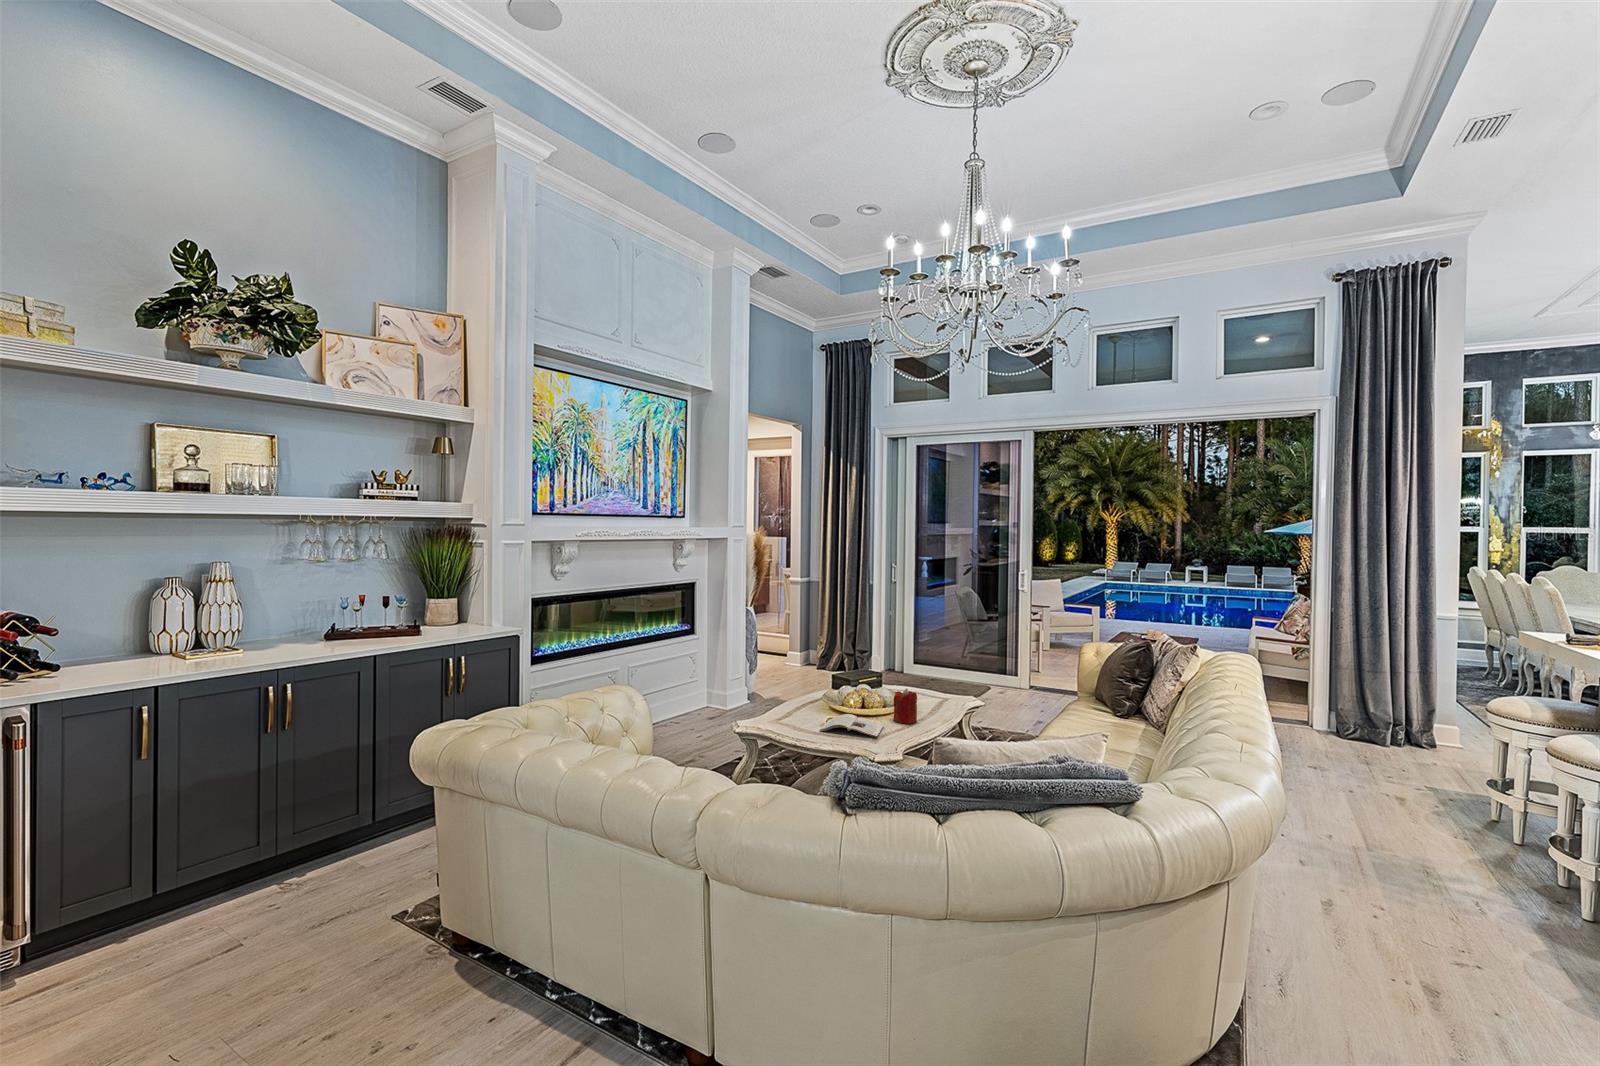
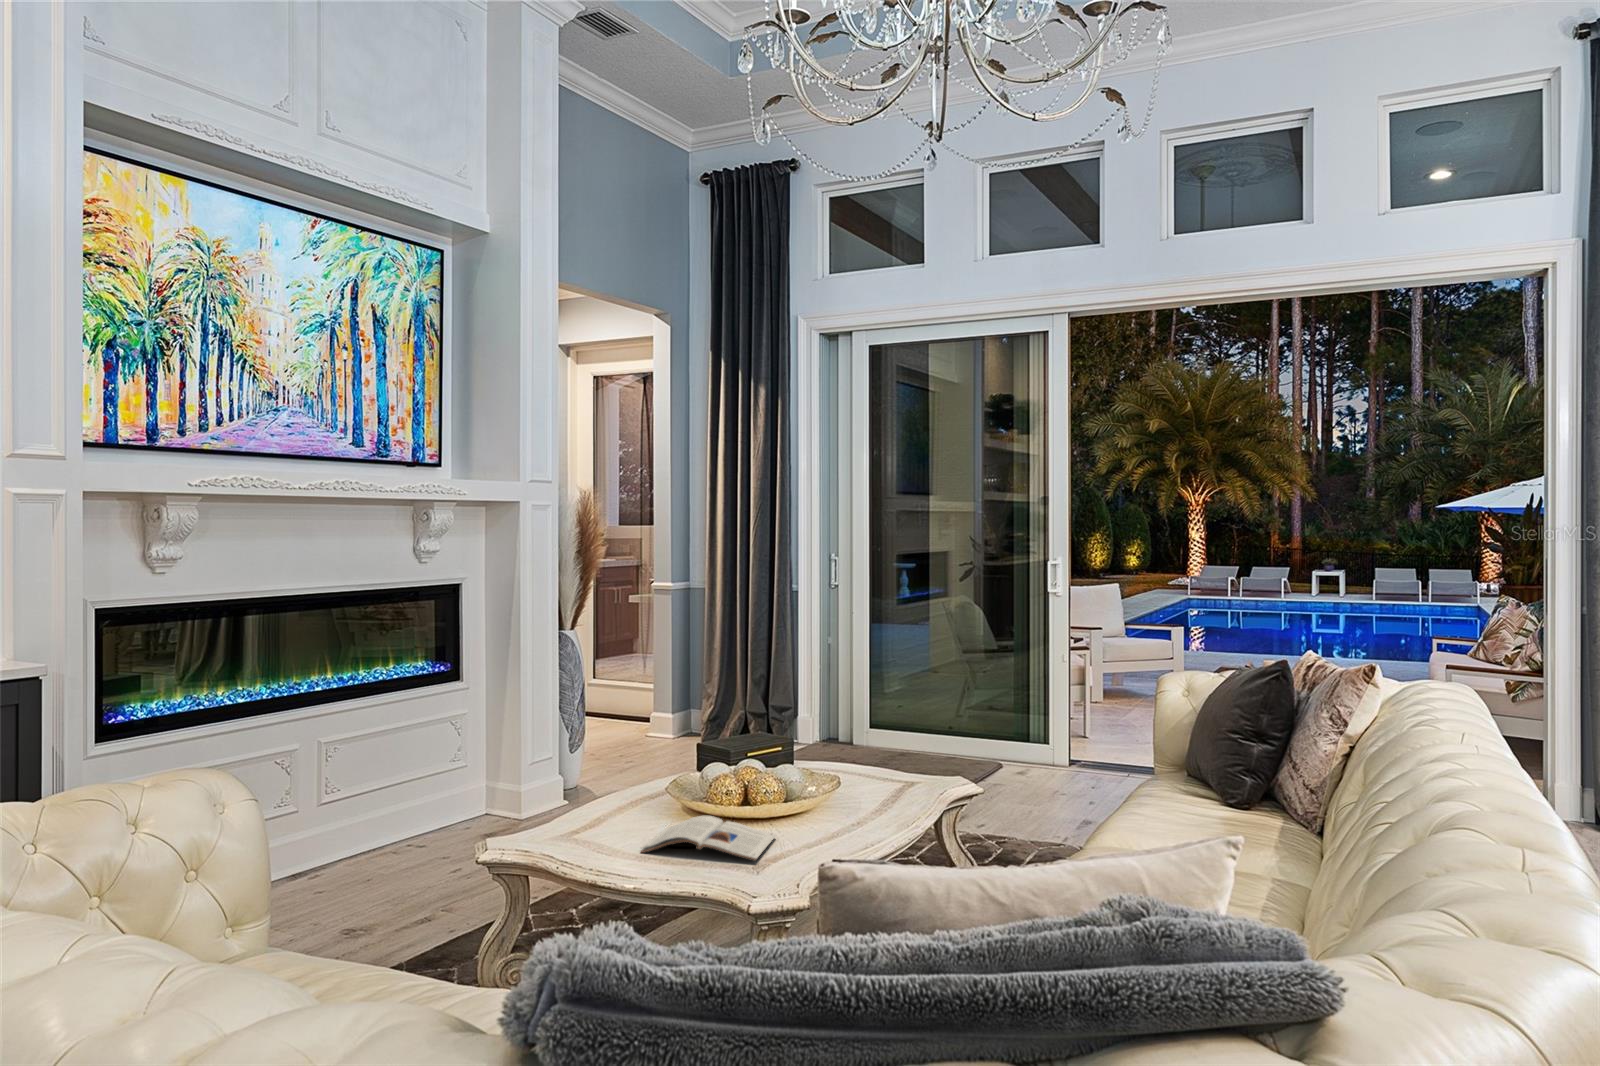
candle: present [894,688,917,724] -> none [798,760,845,832]

